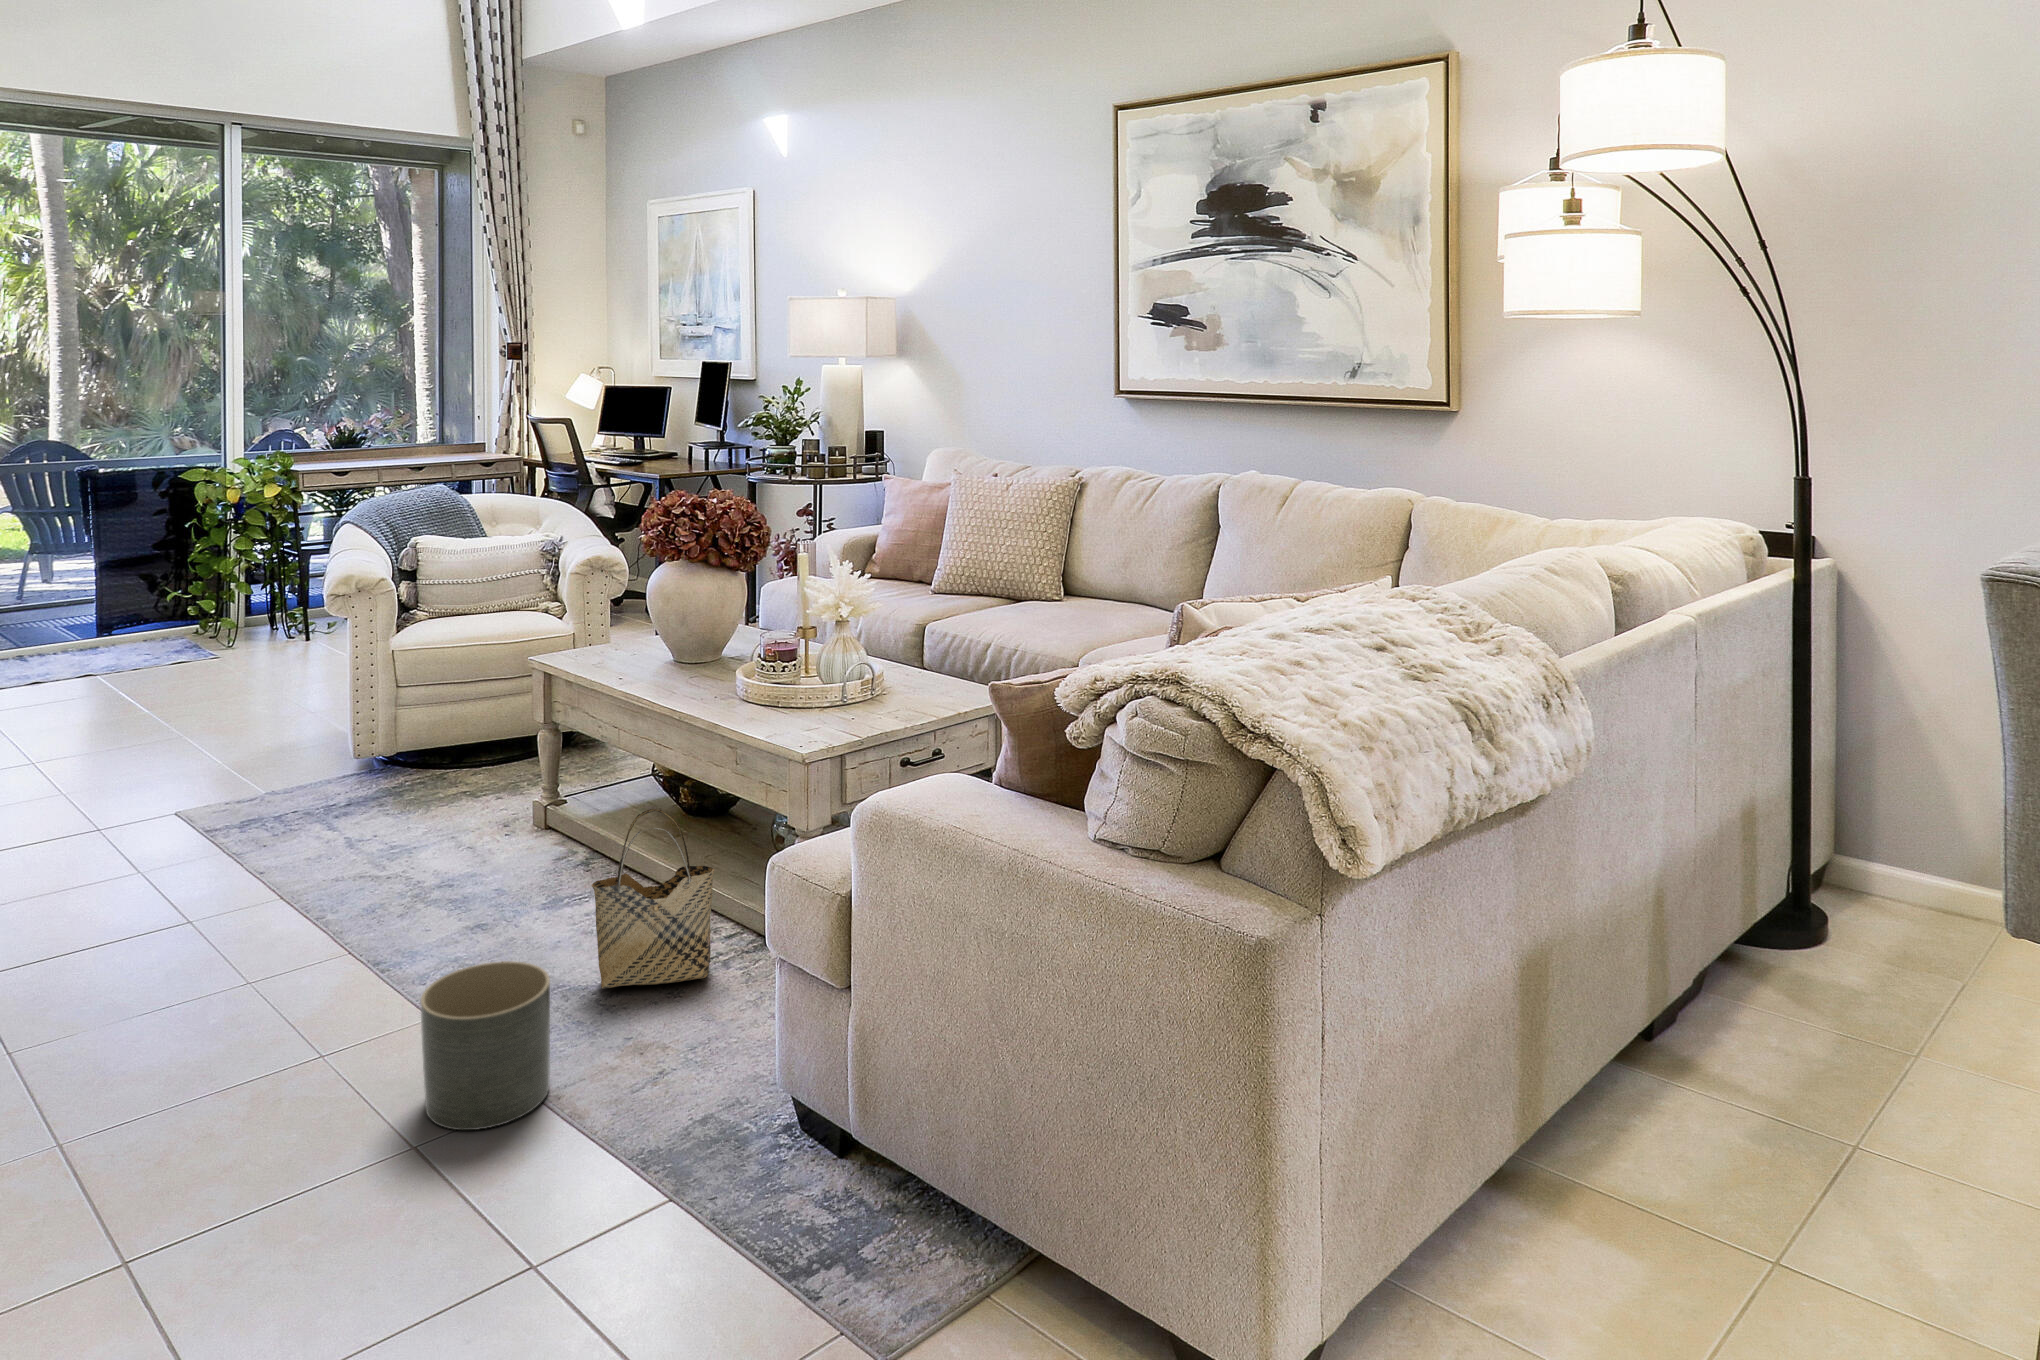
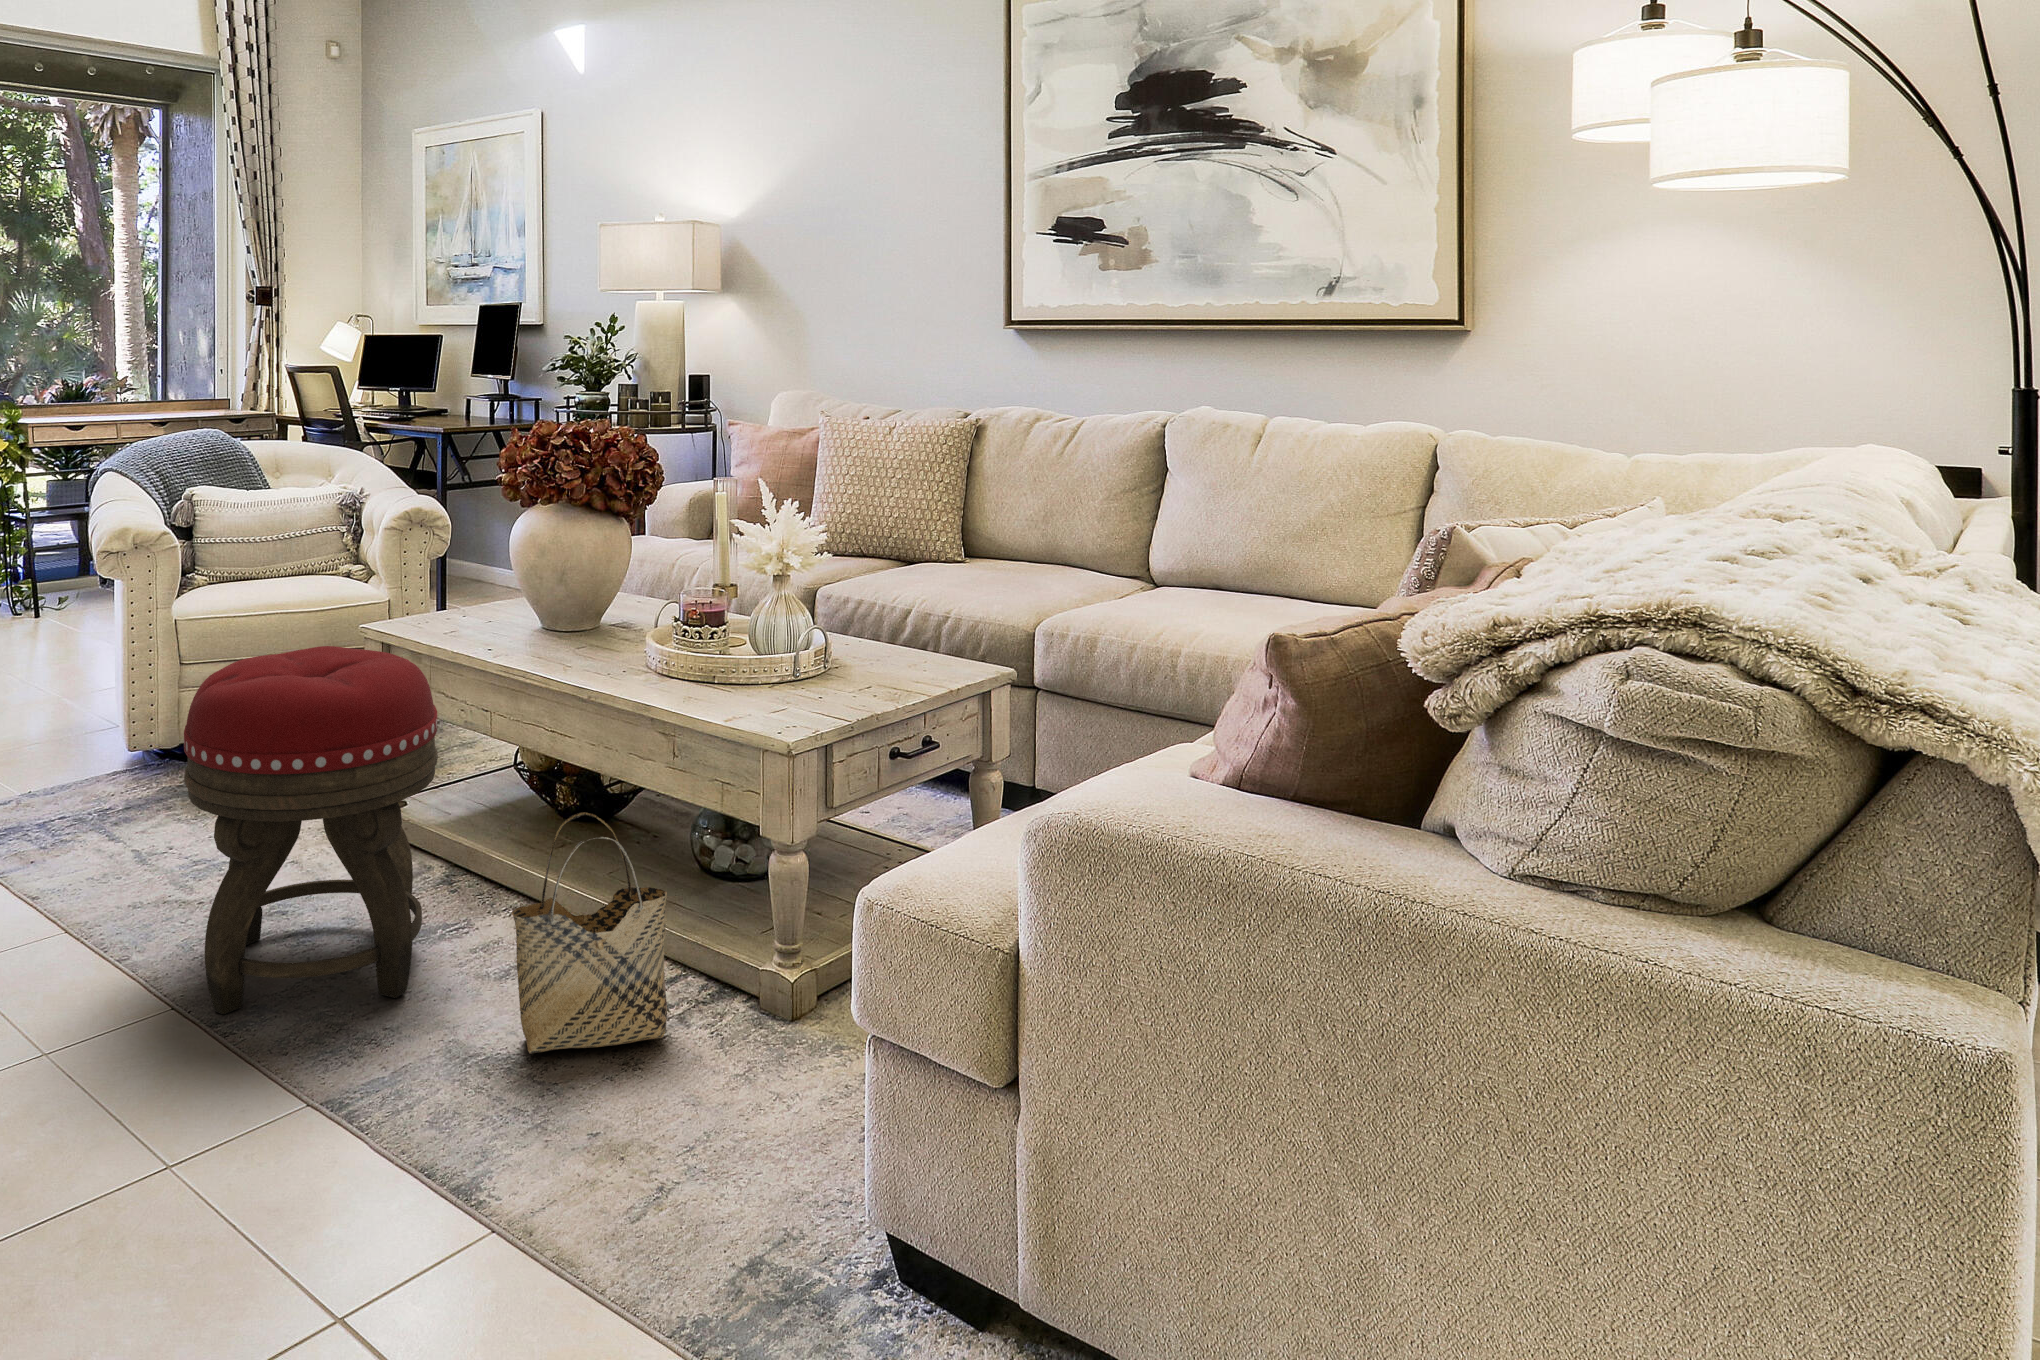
footstool: none [359,679,559,960] -> present [184,646,438,1014]
planter: present [420,961,550,1130] -> none [330,1023,505,1271]

